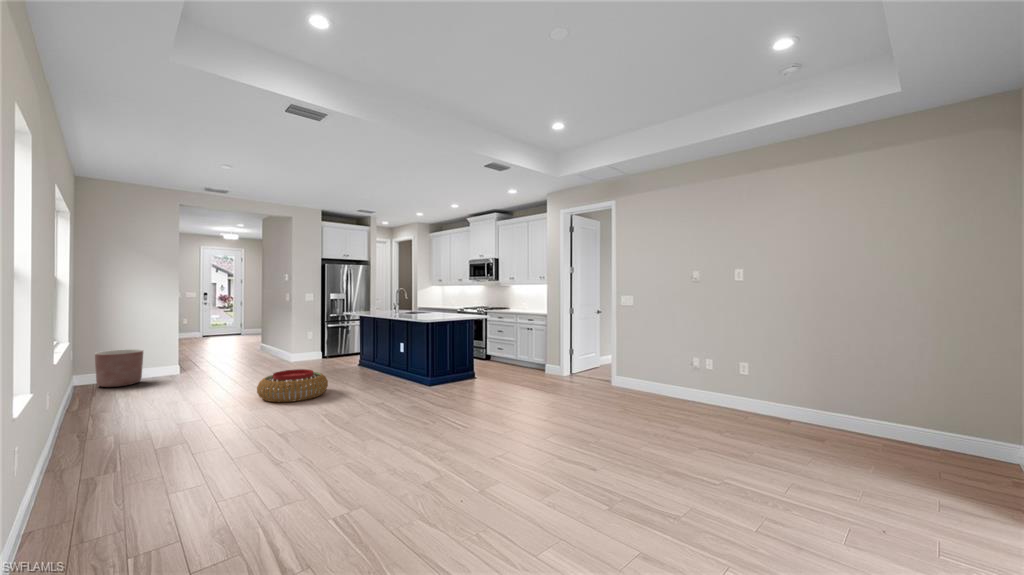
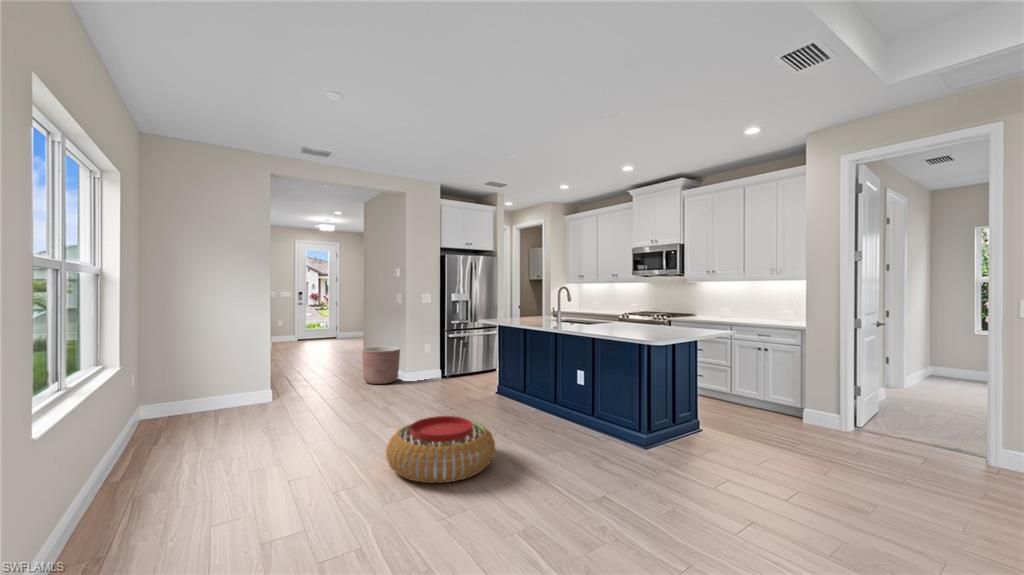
planter: present [95,349,143,387] -> present [362,346,400,384]

